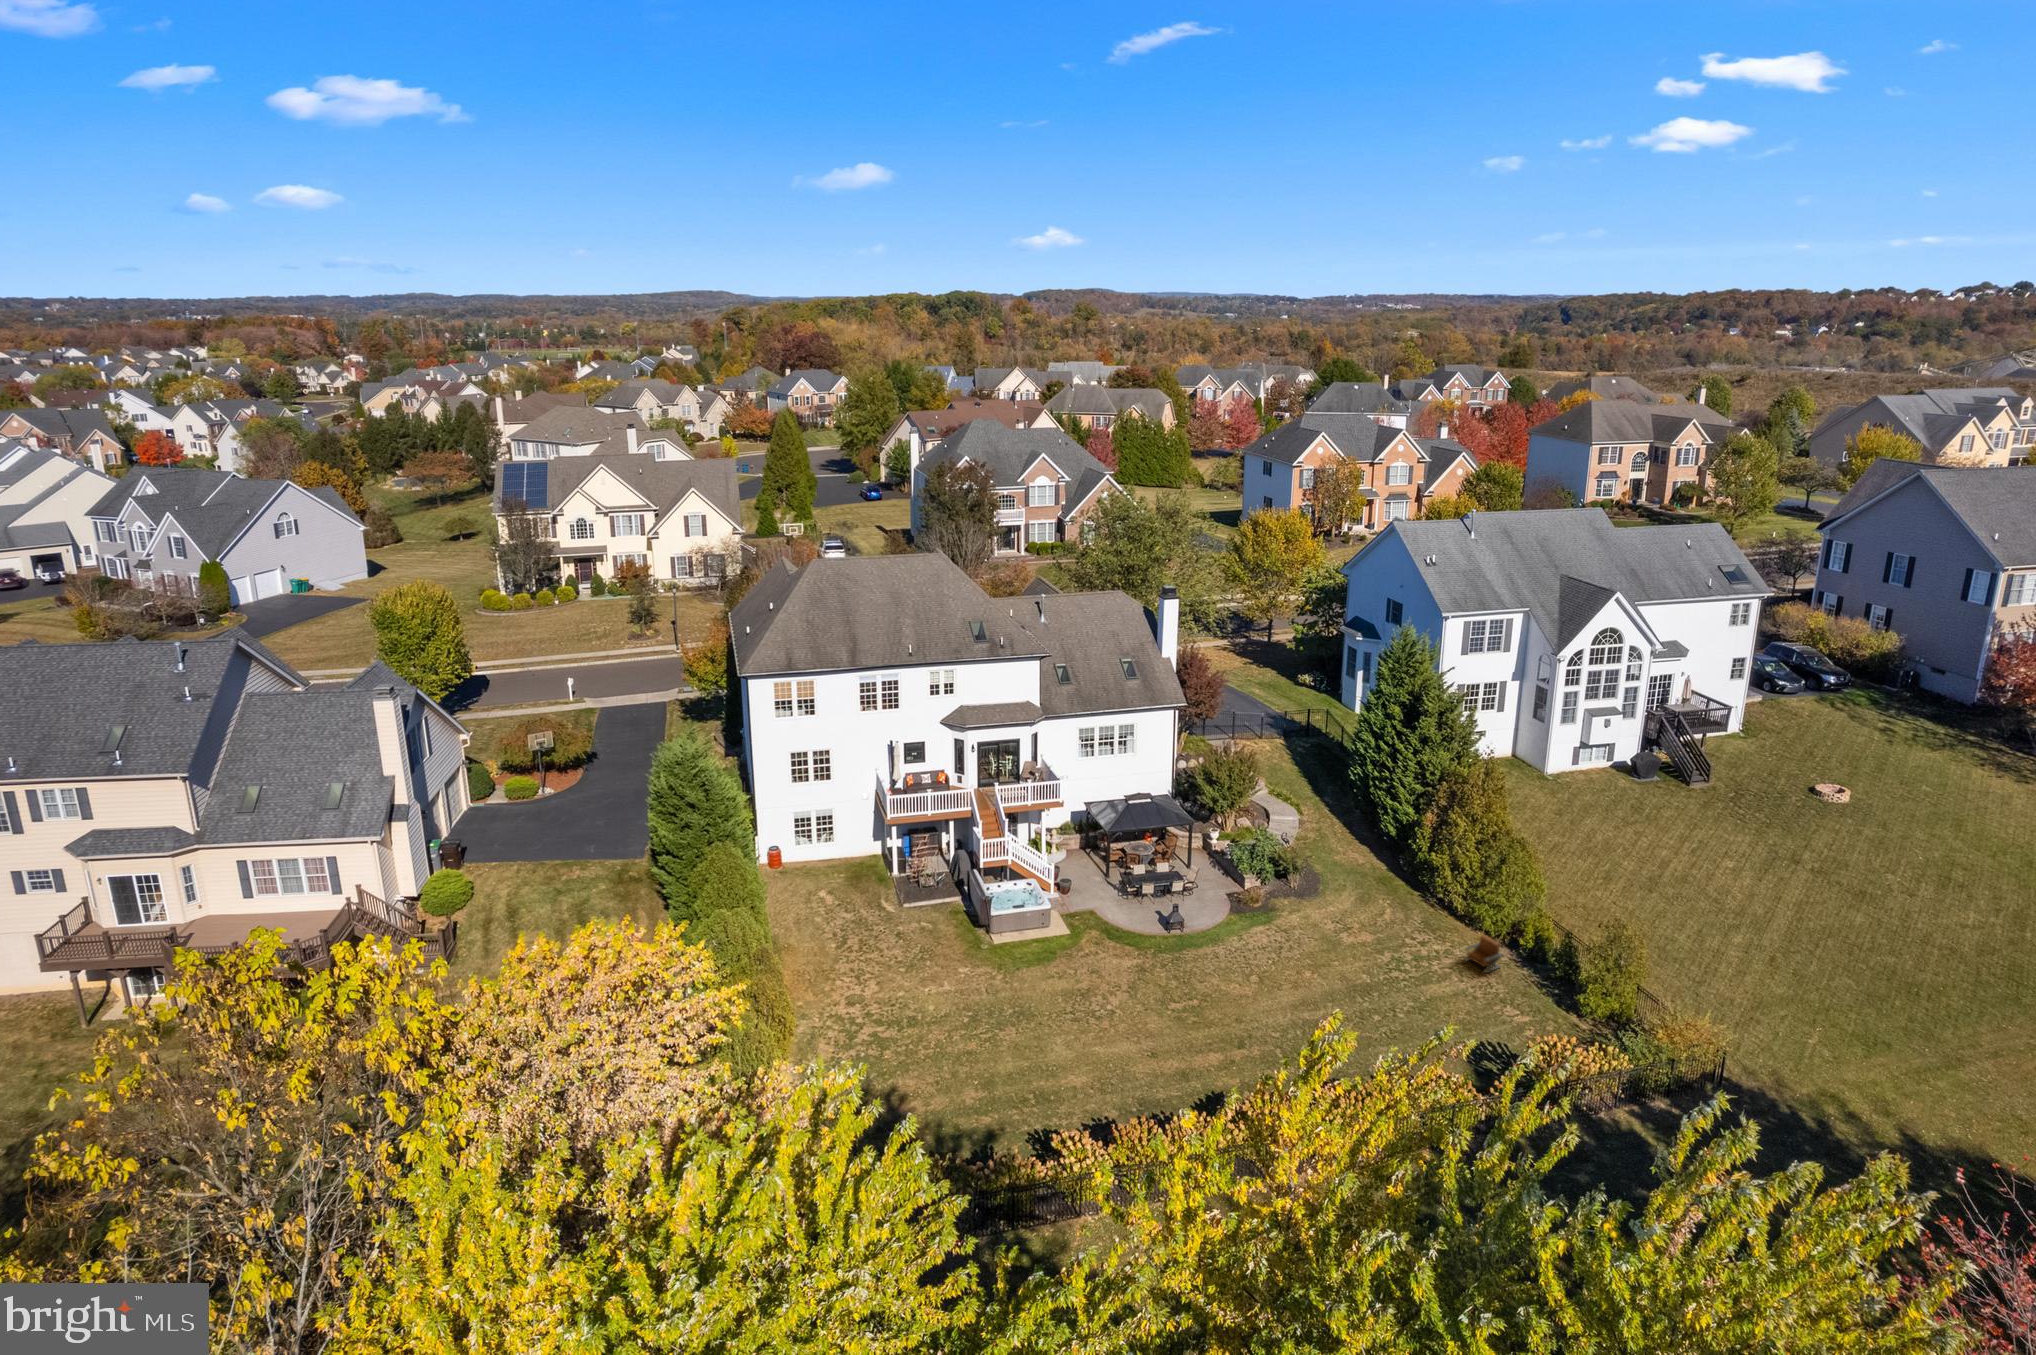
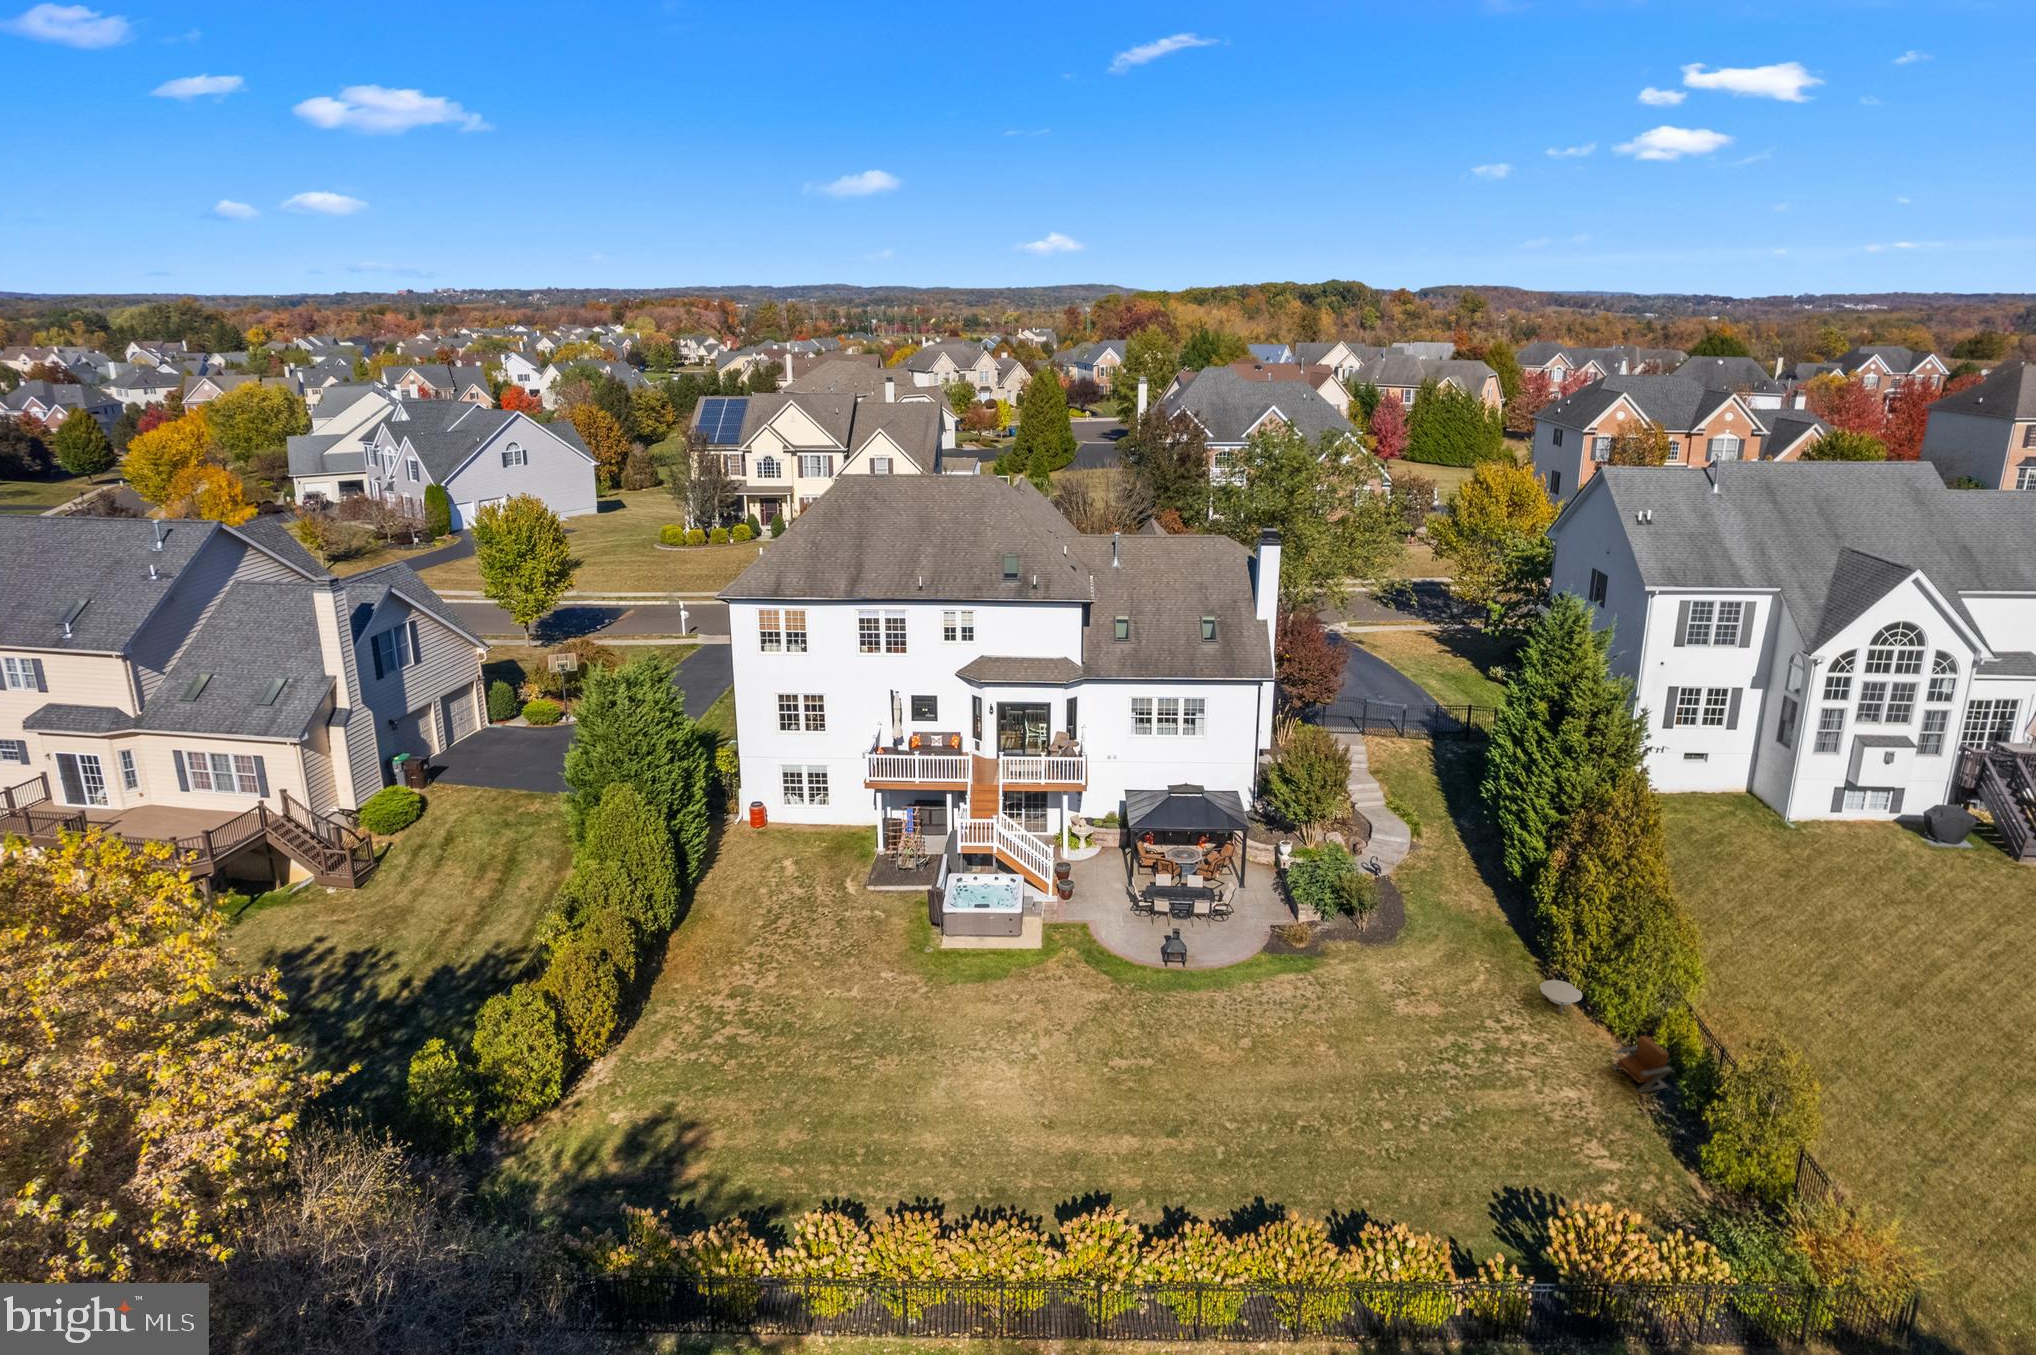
round table: none [1408,907,1437,930] -> present [1540,980,1582,1015]

